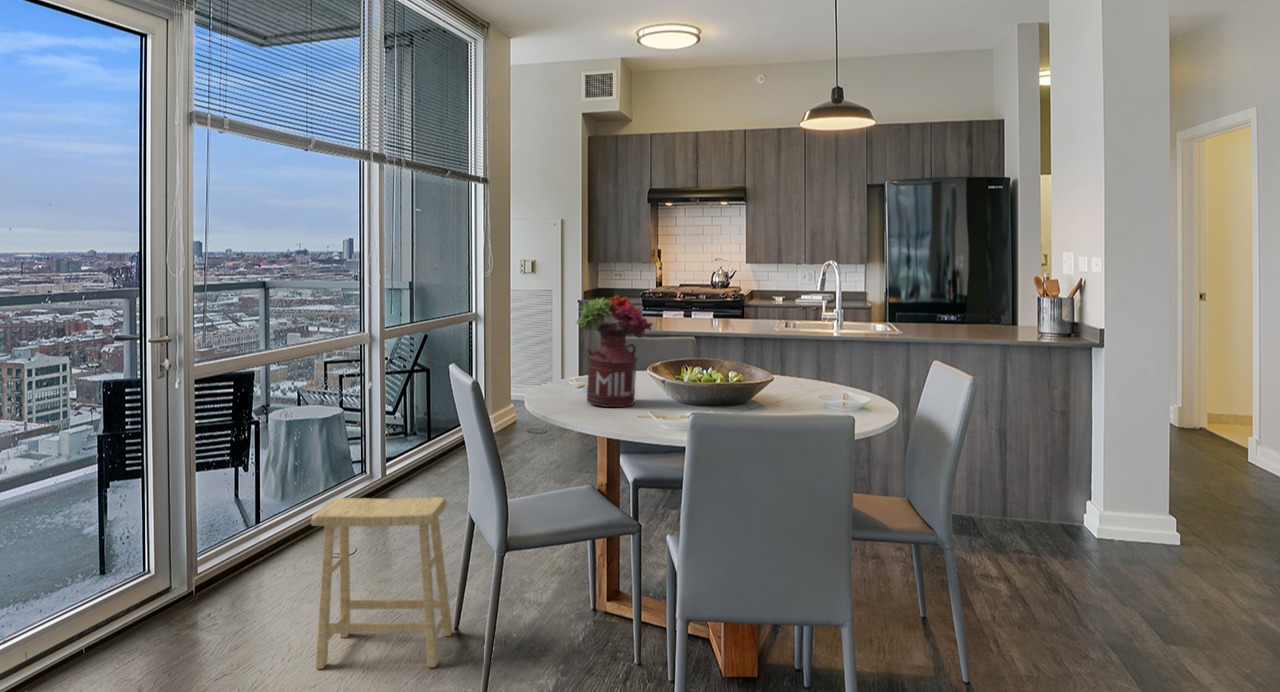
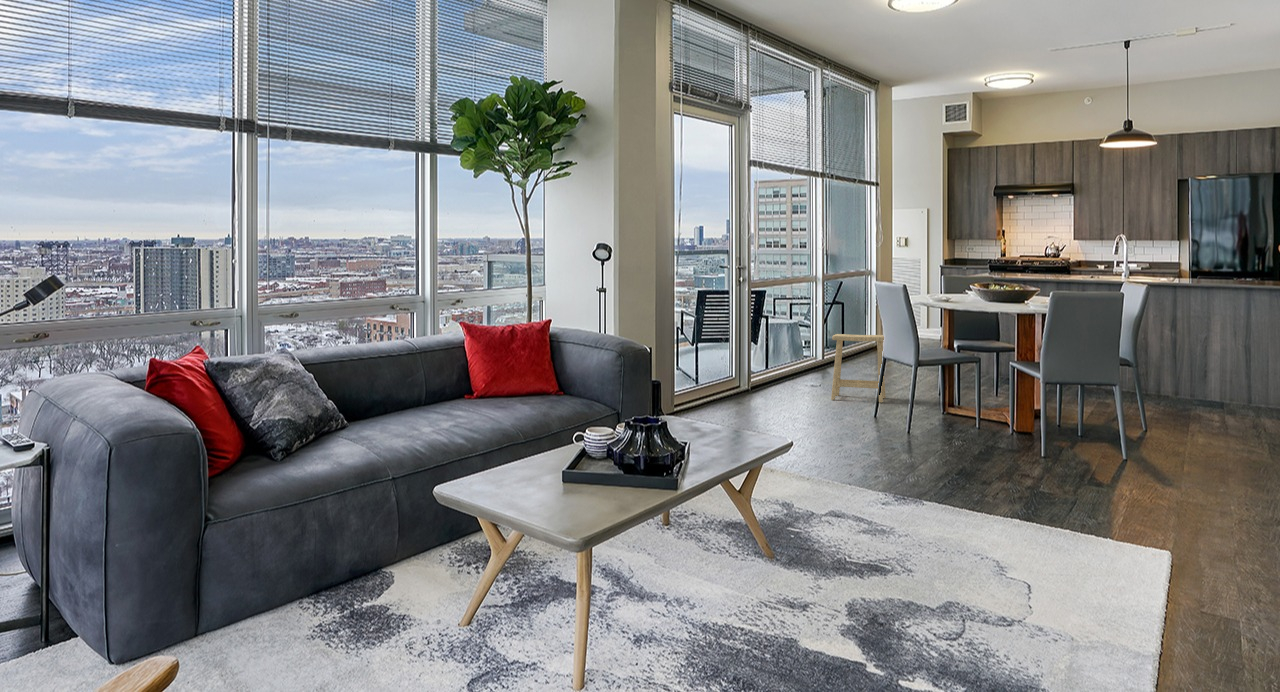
flower arrangement: present [577,295,652,407] -> none [951,245,989,296]

